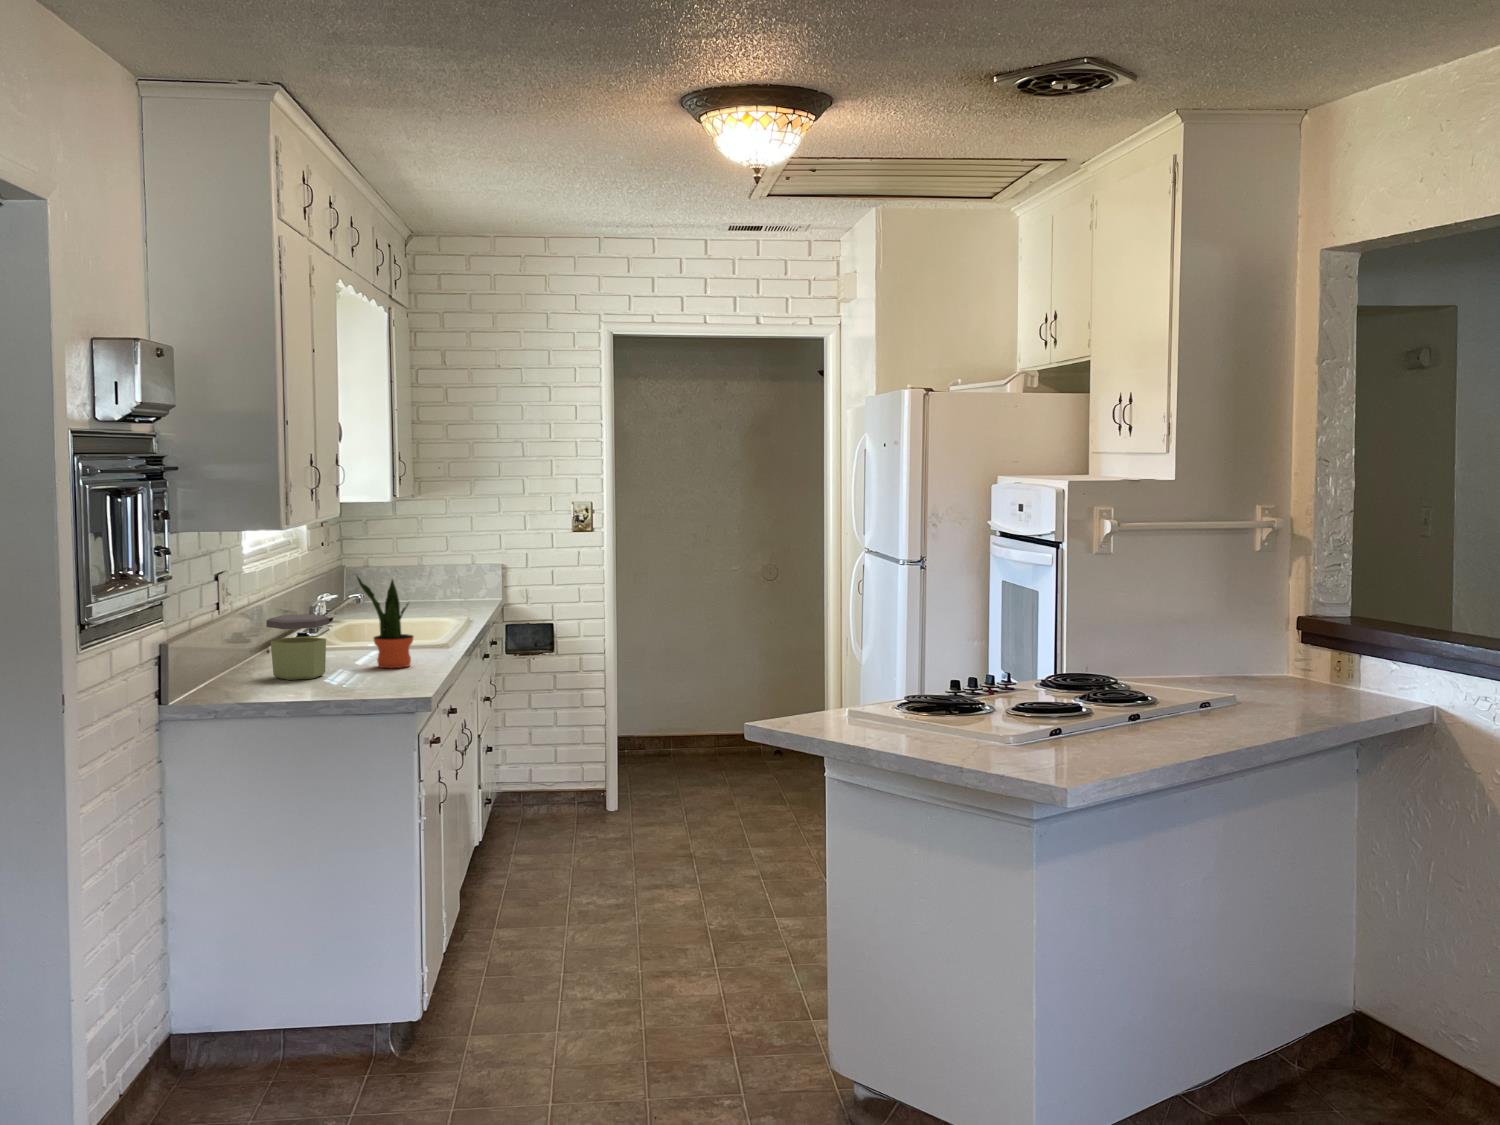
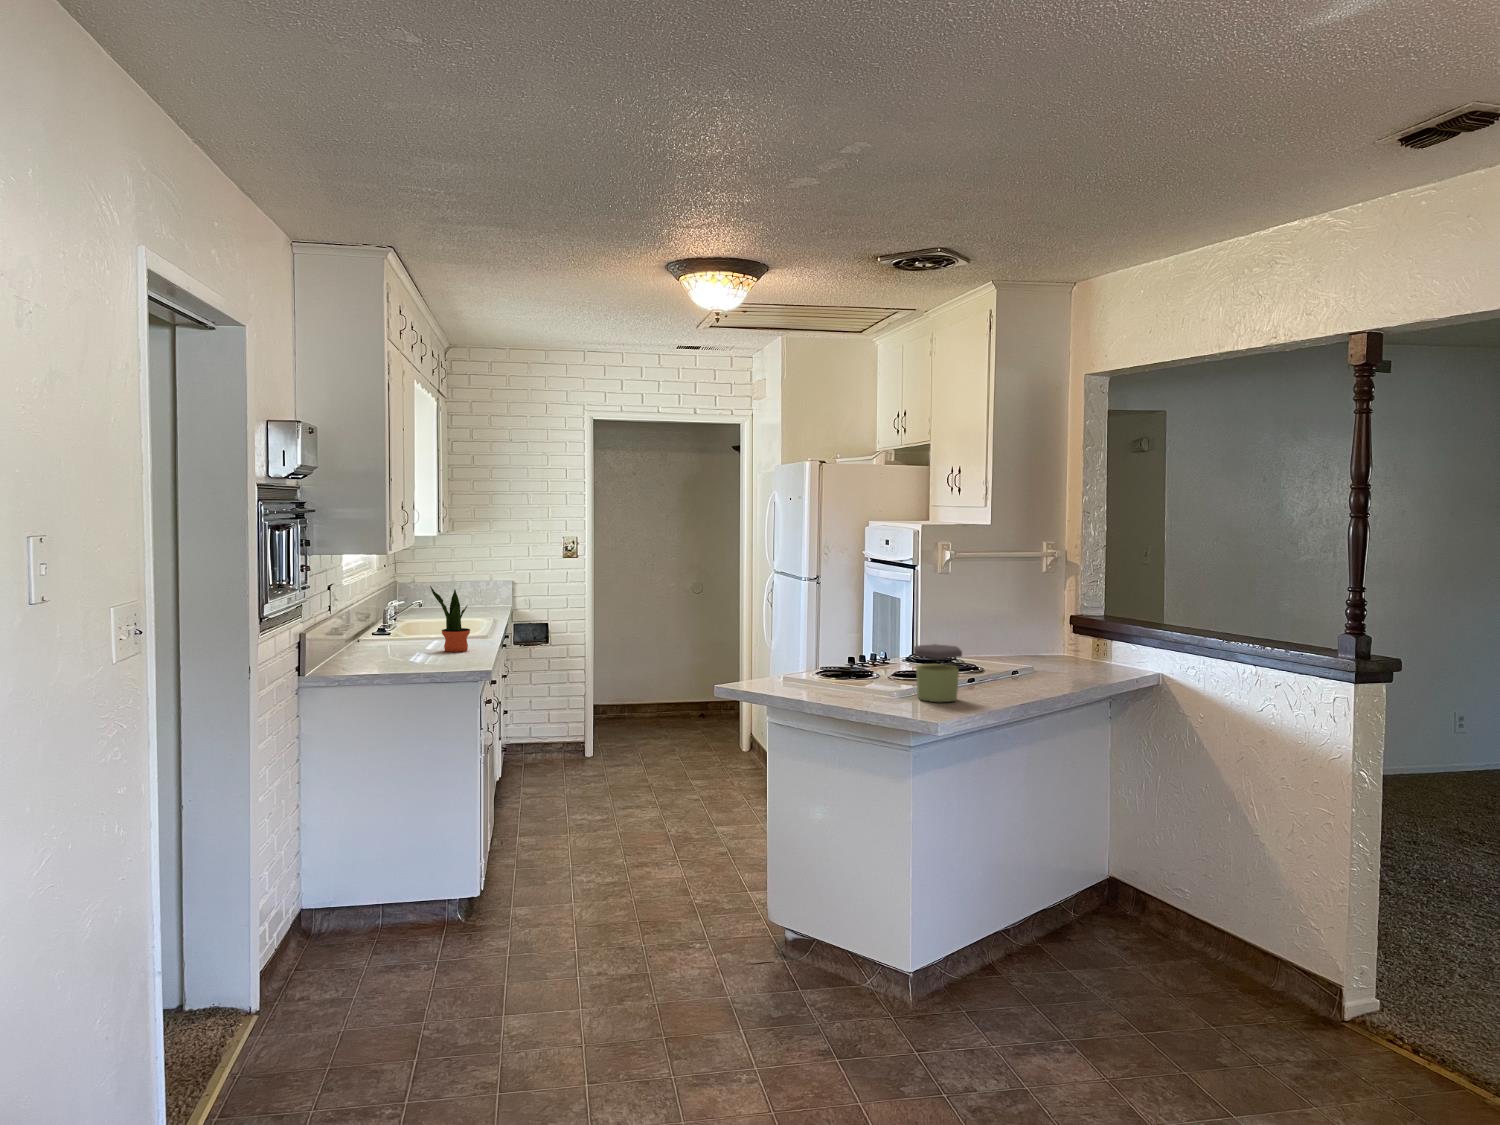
jar: present [266,614,329,680] -> present [914,644,962,702]

